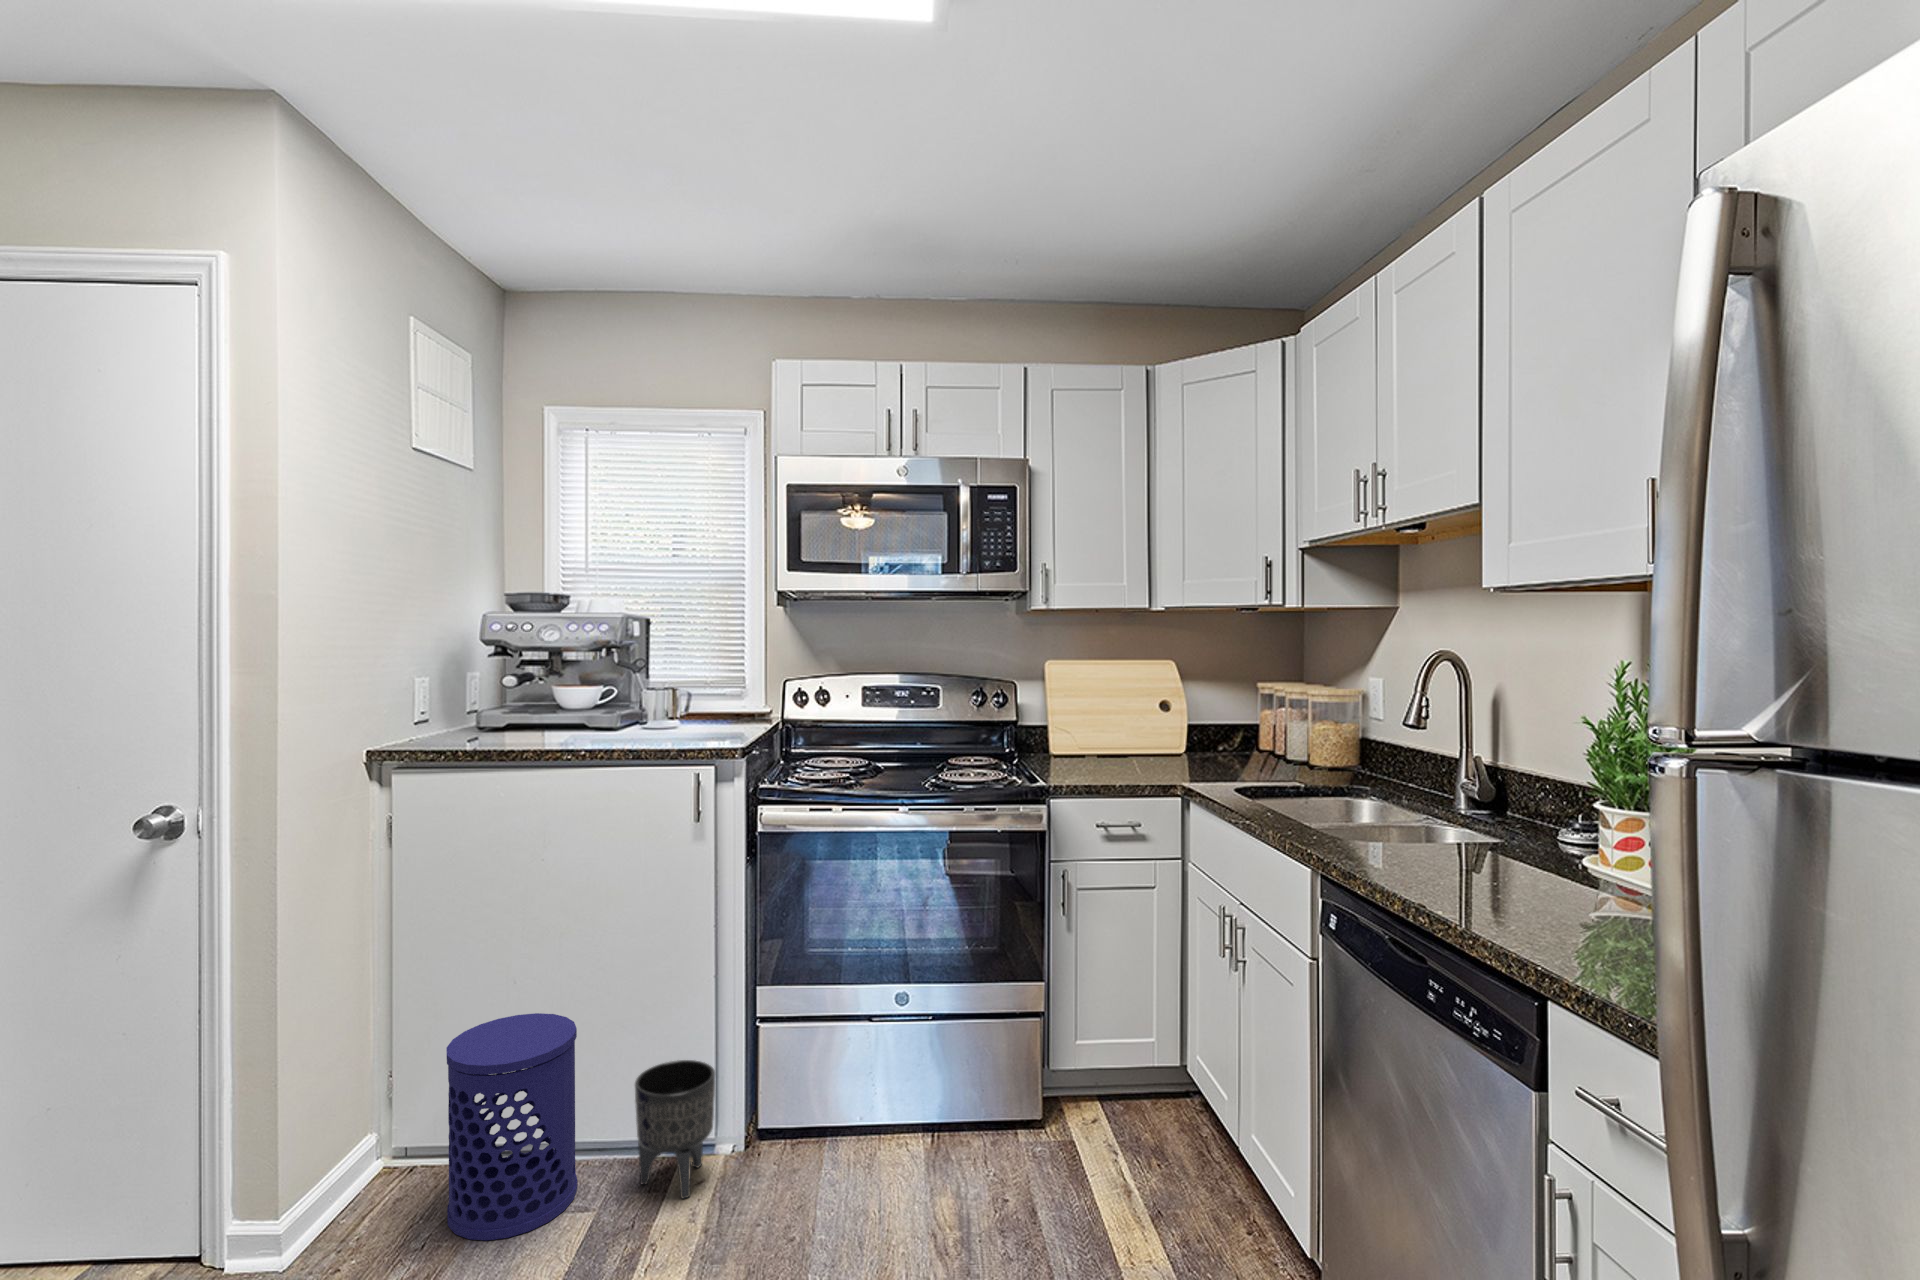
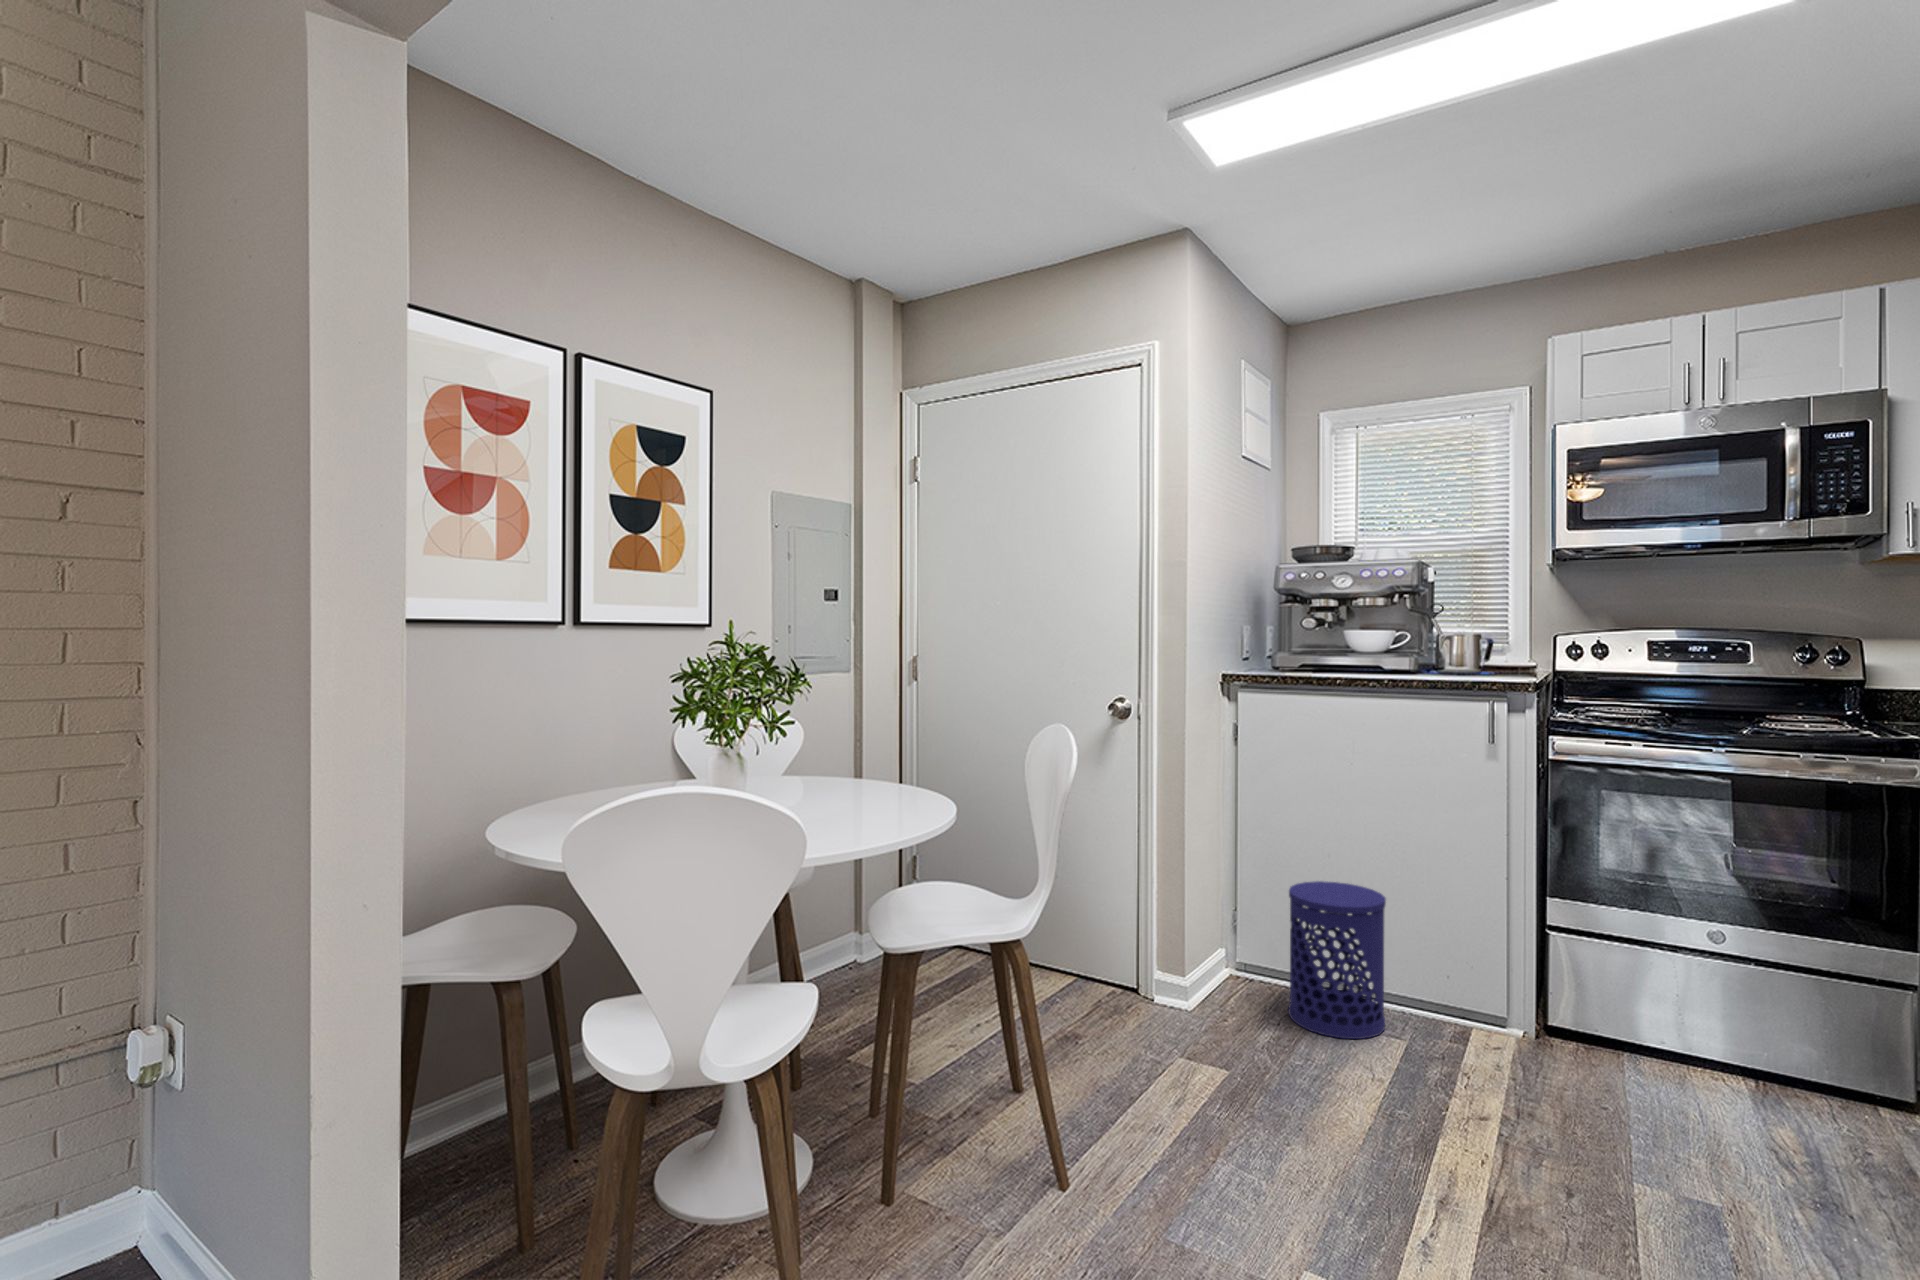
planter: present [635,1060,715,1198] -> none [1436,944,1510,1056]

